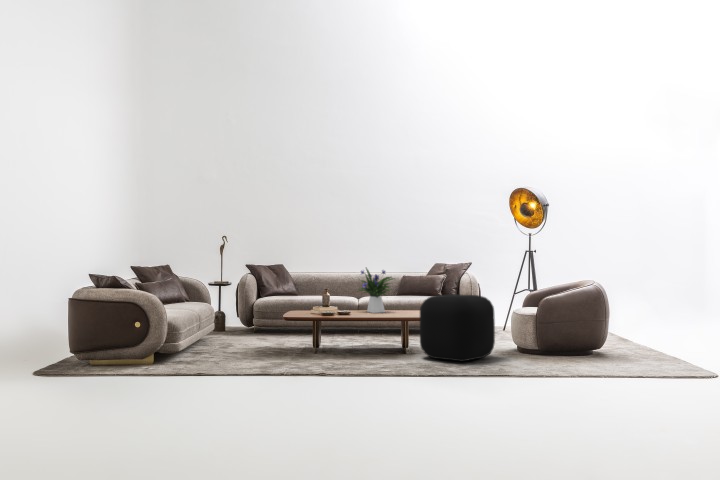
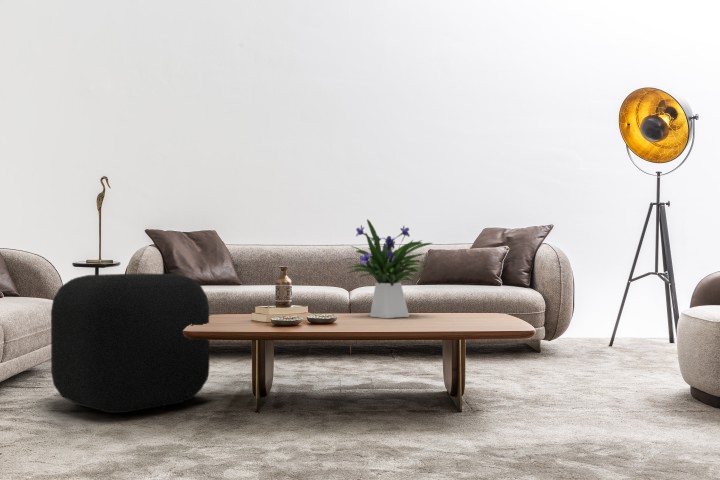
ottoman: present [420,294,495,361] -> present [51,273,209,413]

